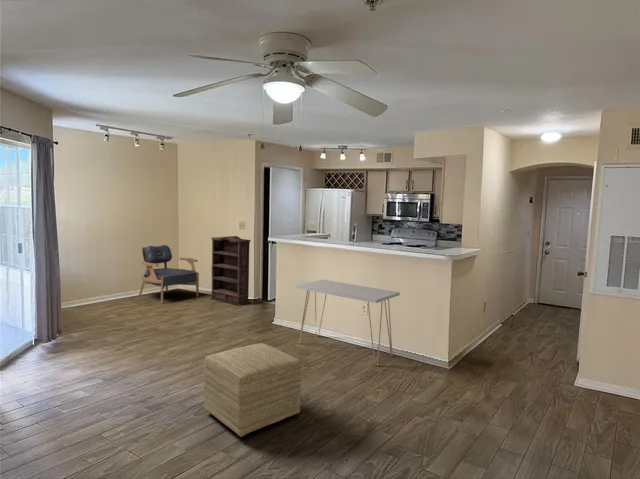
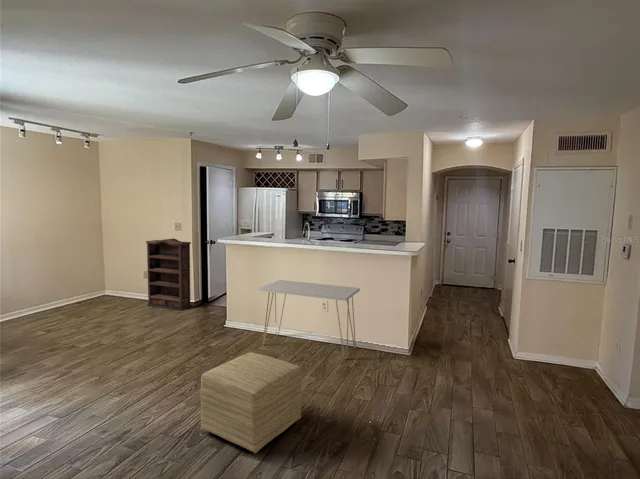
armchair: present [139,245,199,303] -> none [61,251,132,315]

